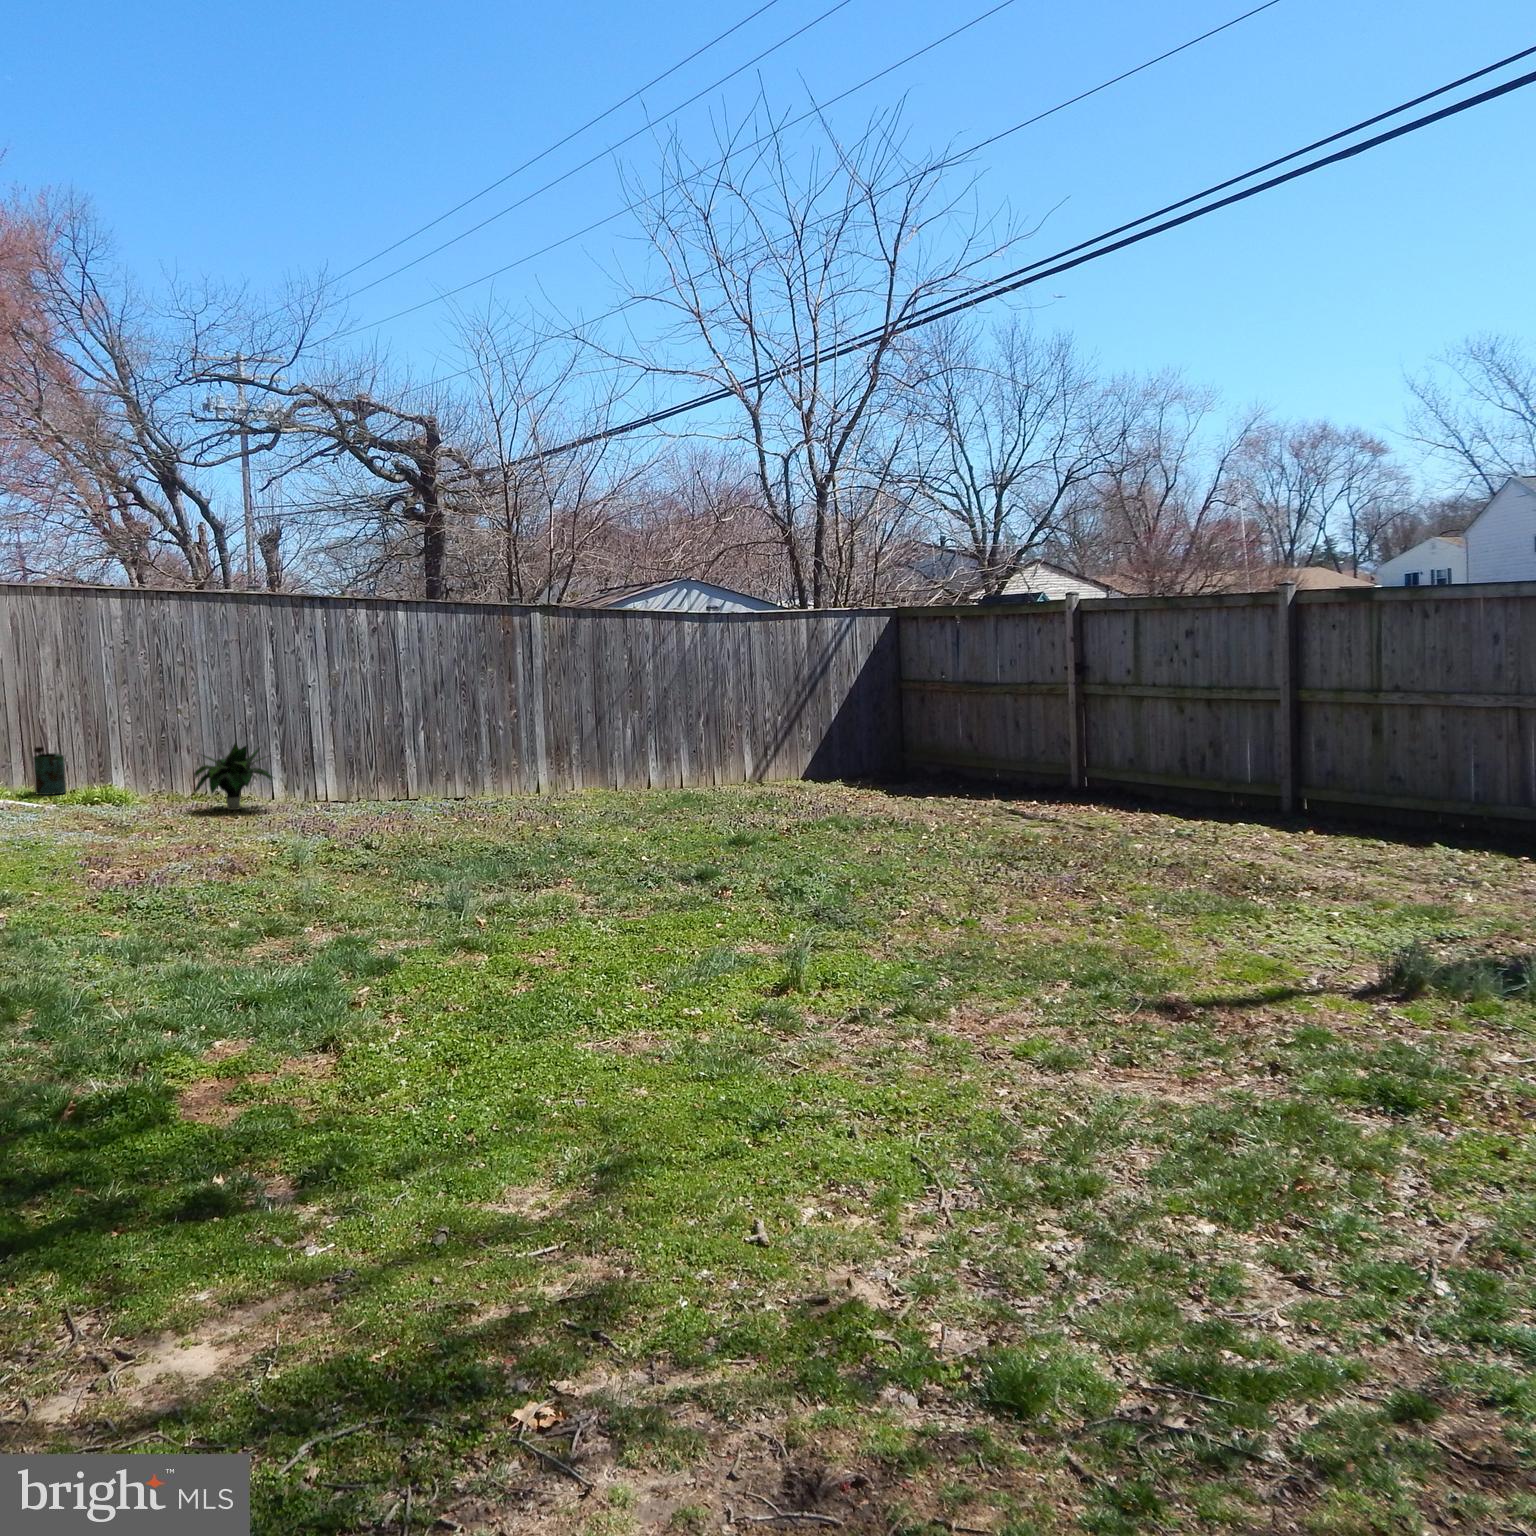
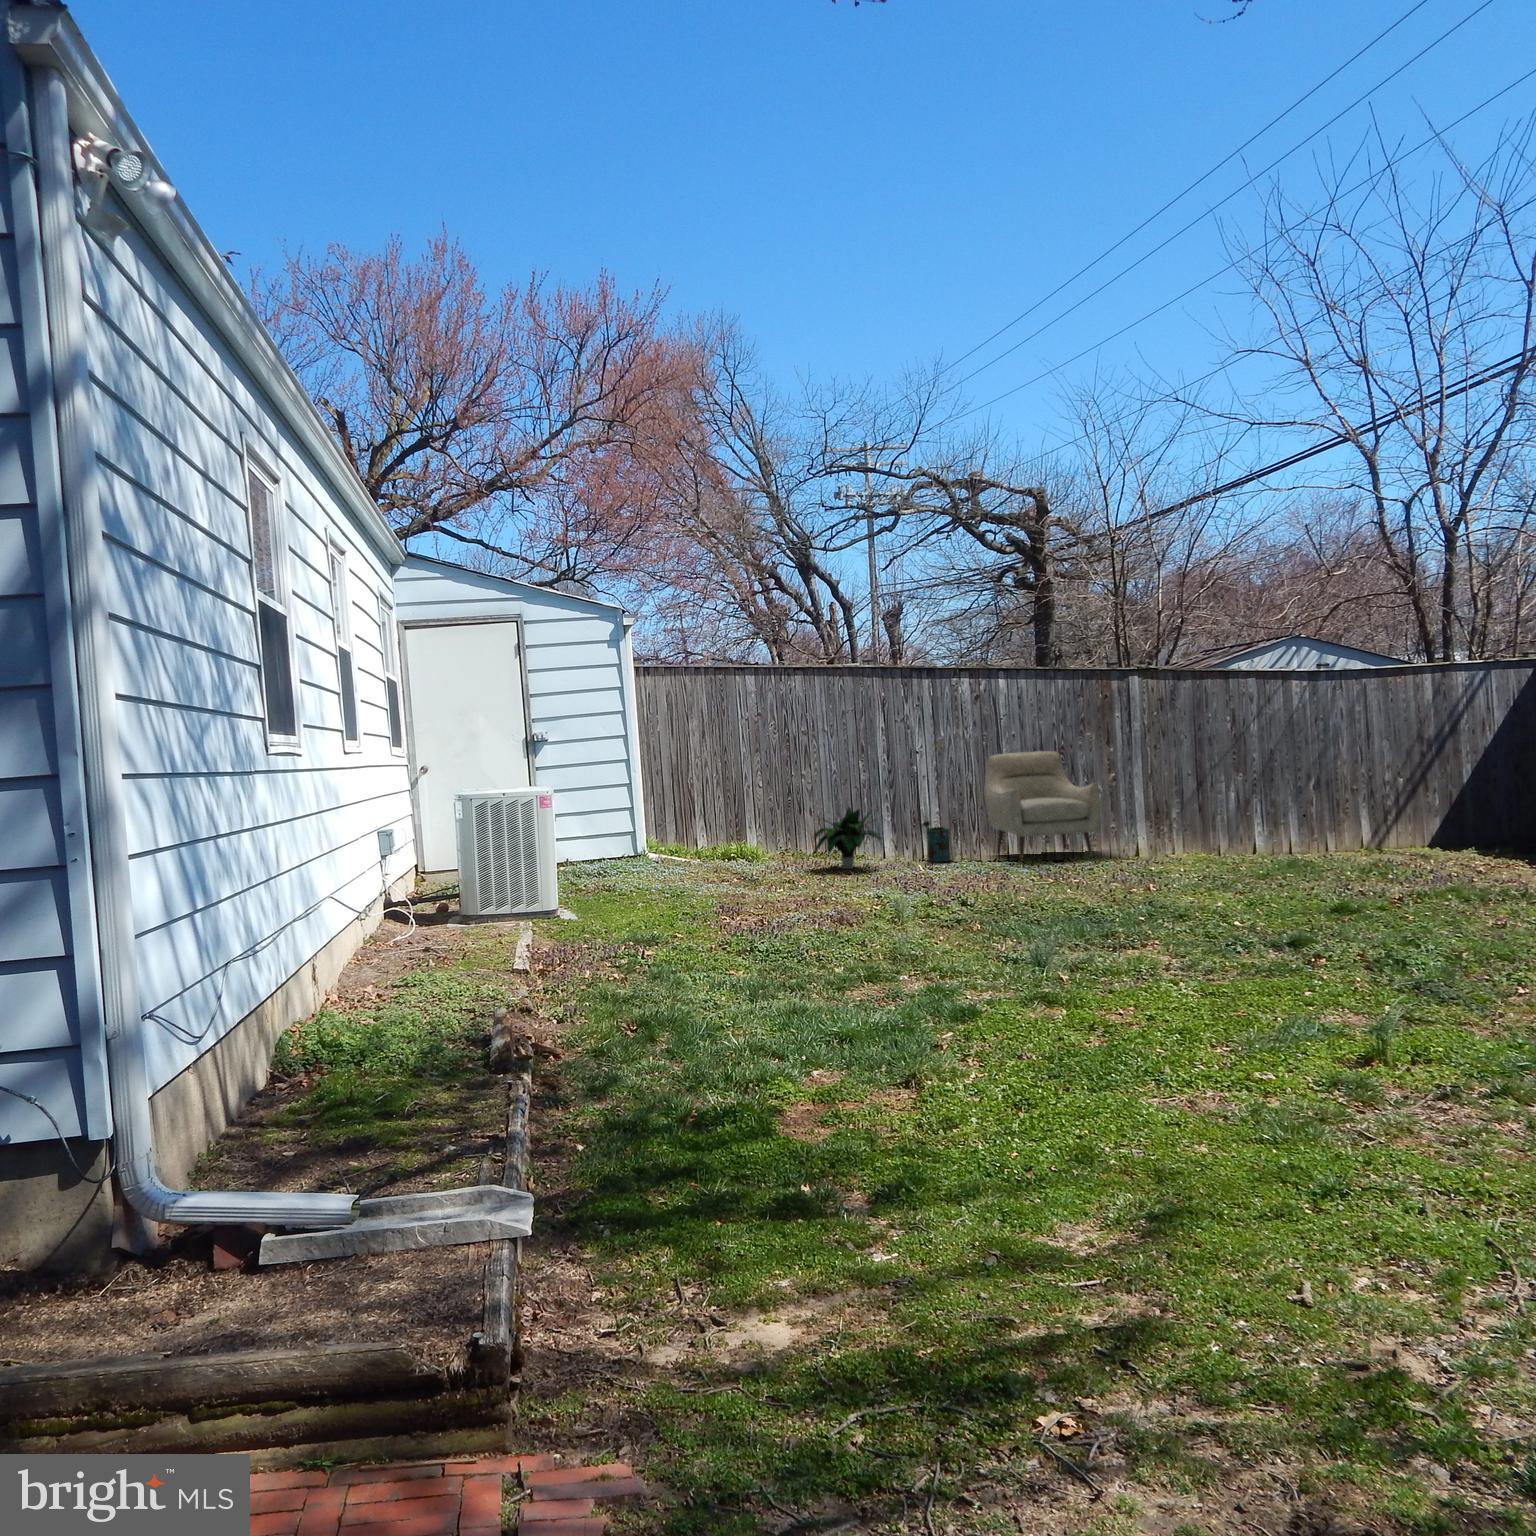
chair: none [384,689,503,801] -> present [984,751,1101,862]
watering can: present [34,747,66,795] -> present [923,821,951,862]

